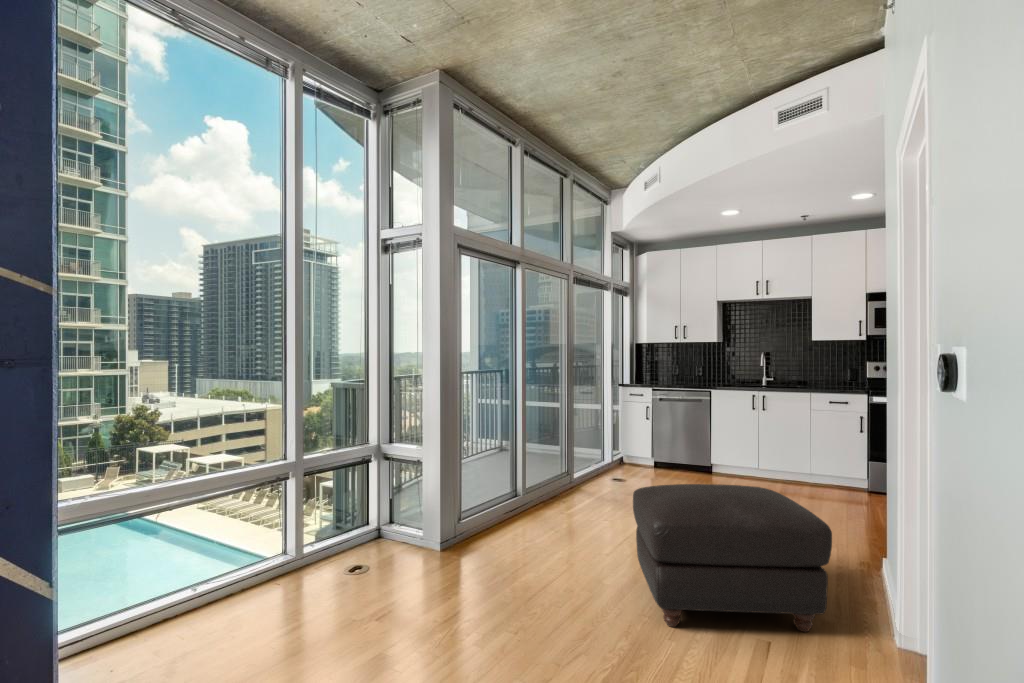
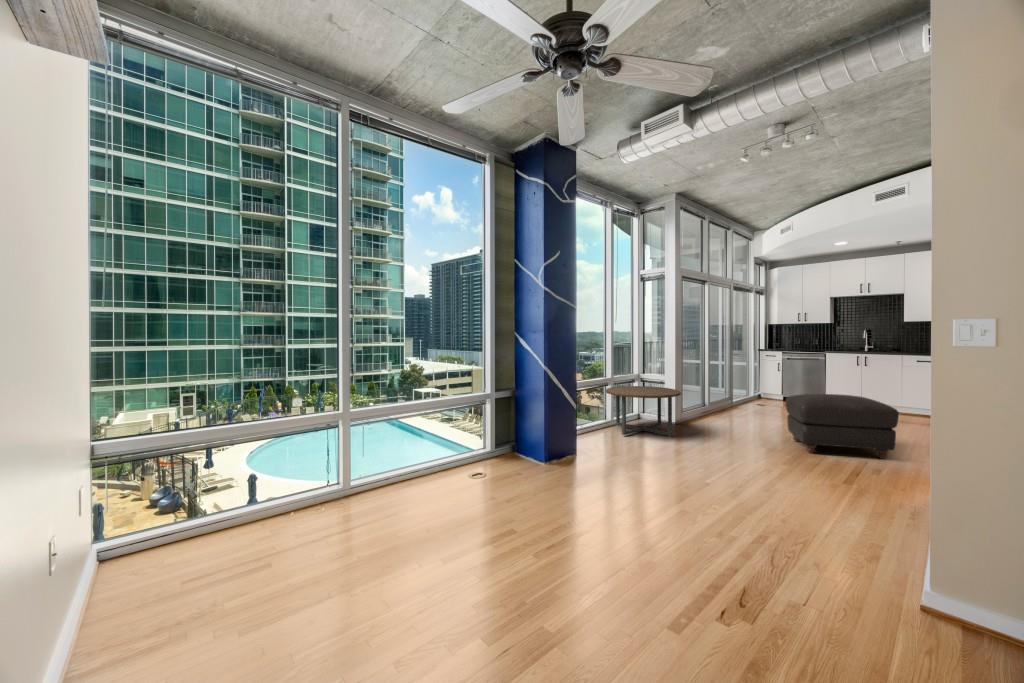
coffee table: none [266,468,434,602] -> present [606,386,681,437]

